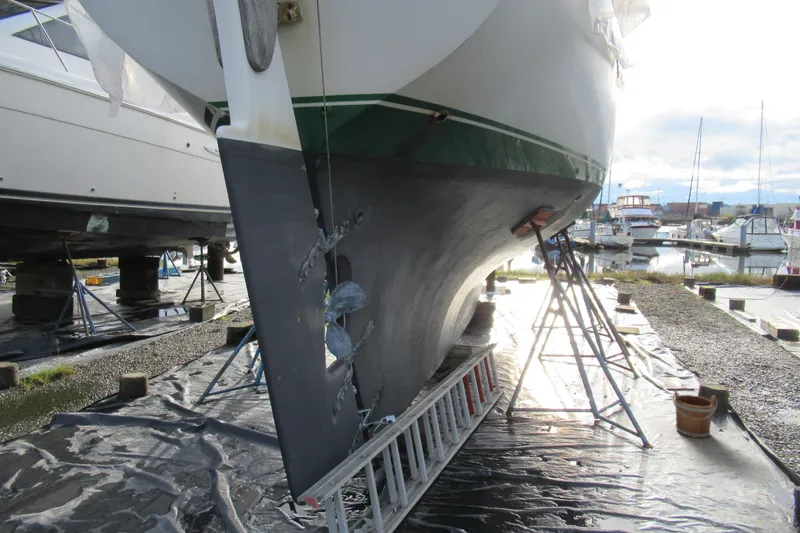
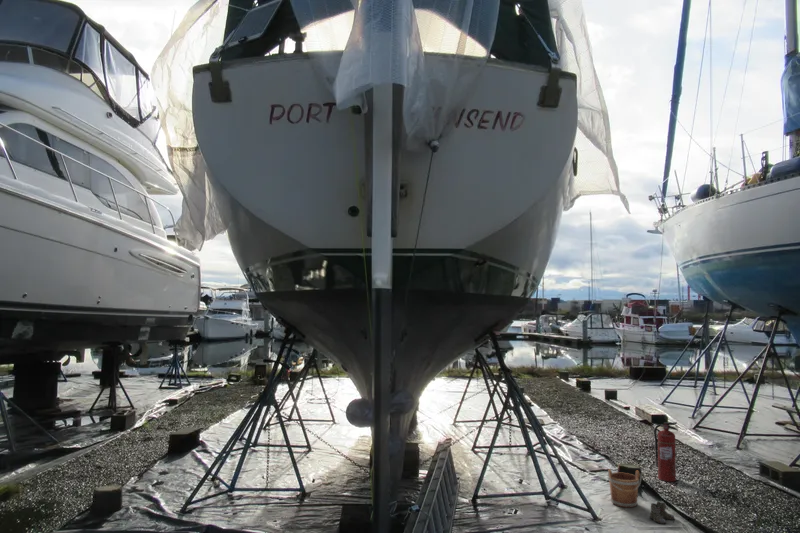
fire extinguisher: none [754,339,790,410] -> present [654,422,678,482]
boots: none [715,436,755,465] -> present [650,502,675,524]

